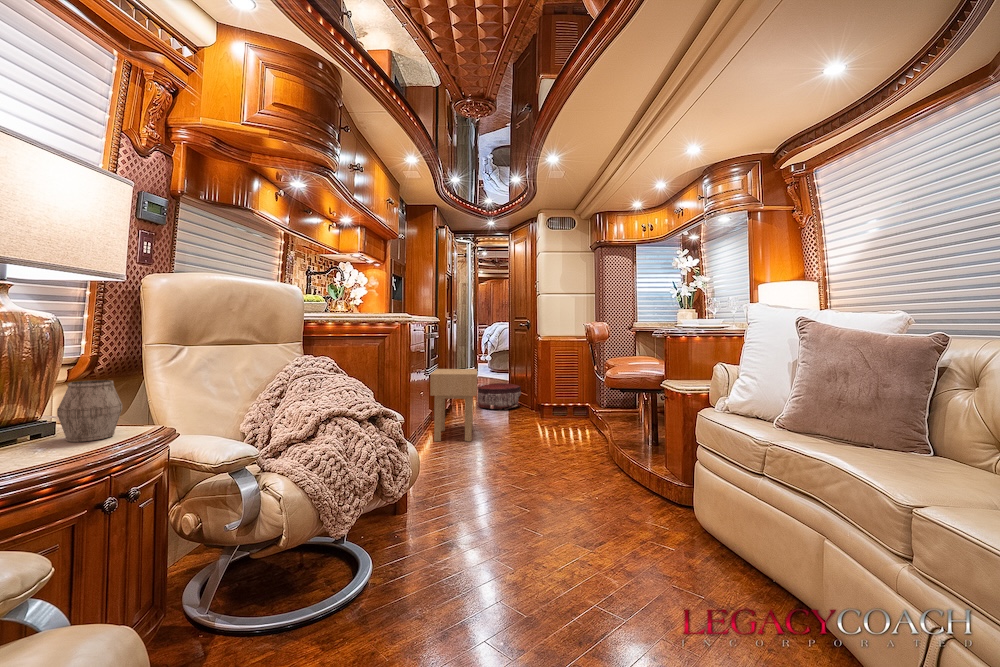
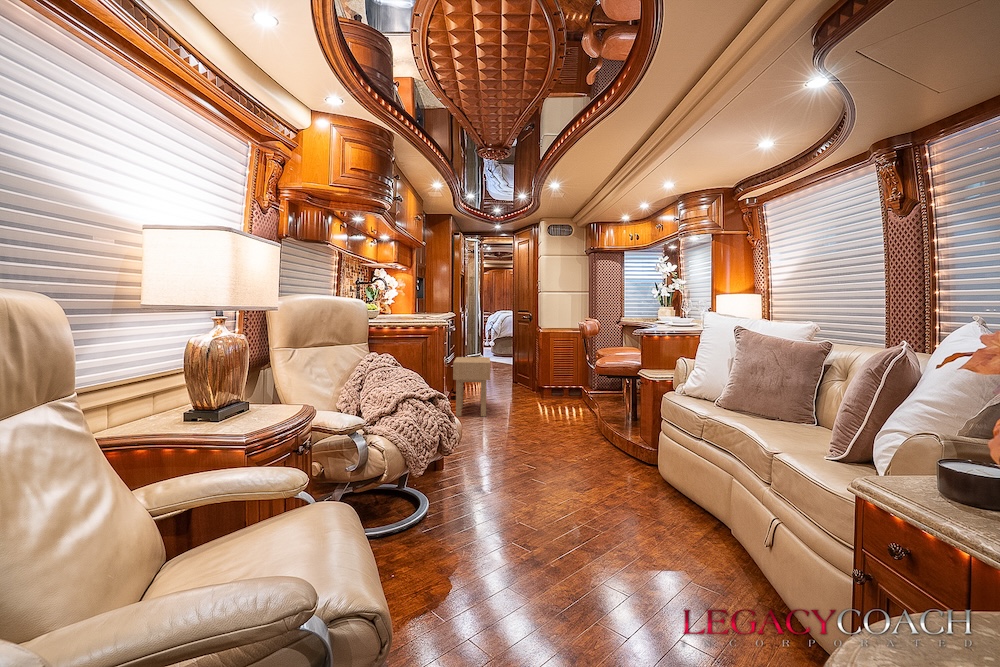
mug: present [57,380,122,442] -> none [255,377,288,415]
pouf: present [478,383,521,410] -> none [487,368,524,391]

